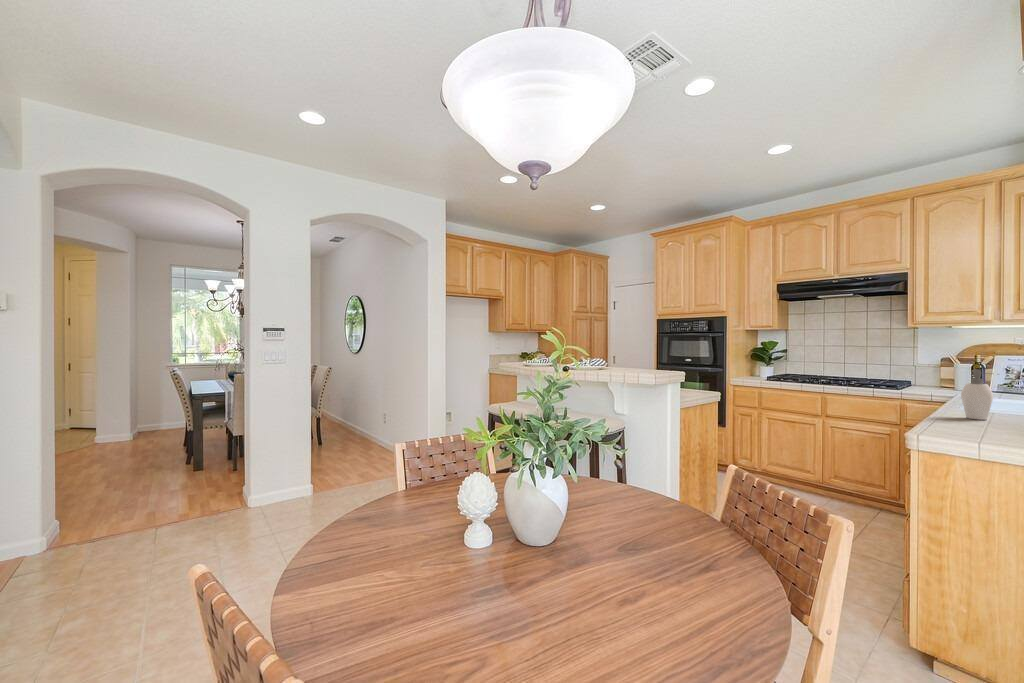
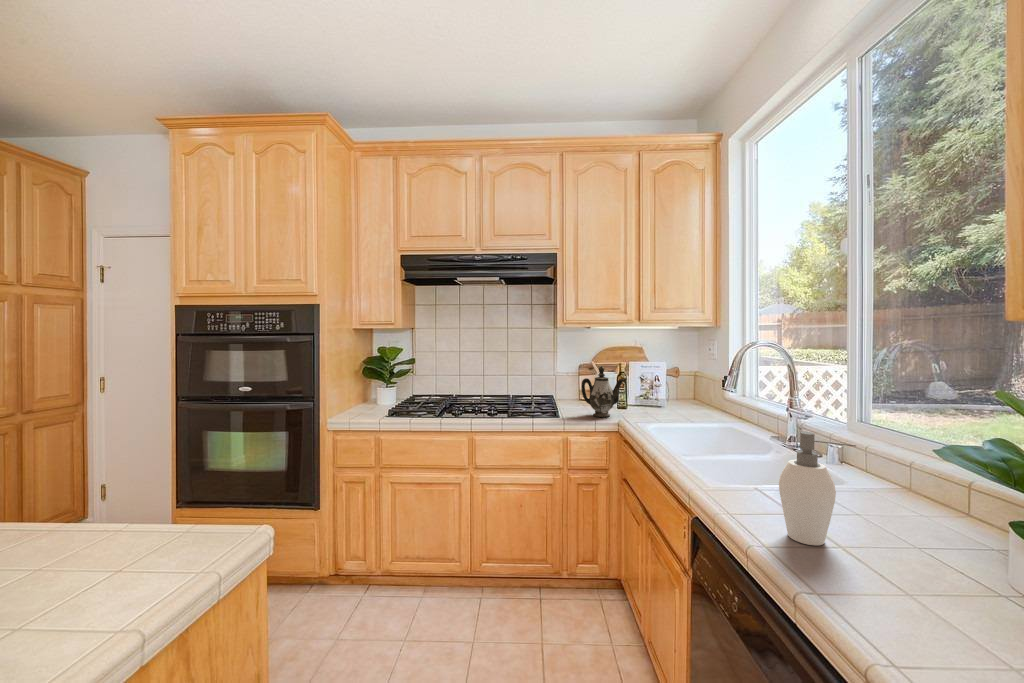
teapot: none [923,355,967,393] -> present [581,366,624,417]

